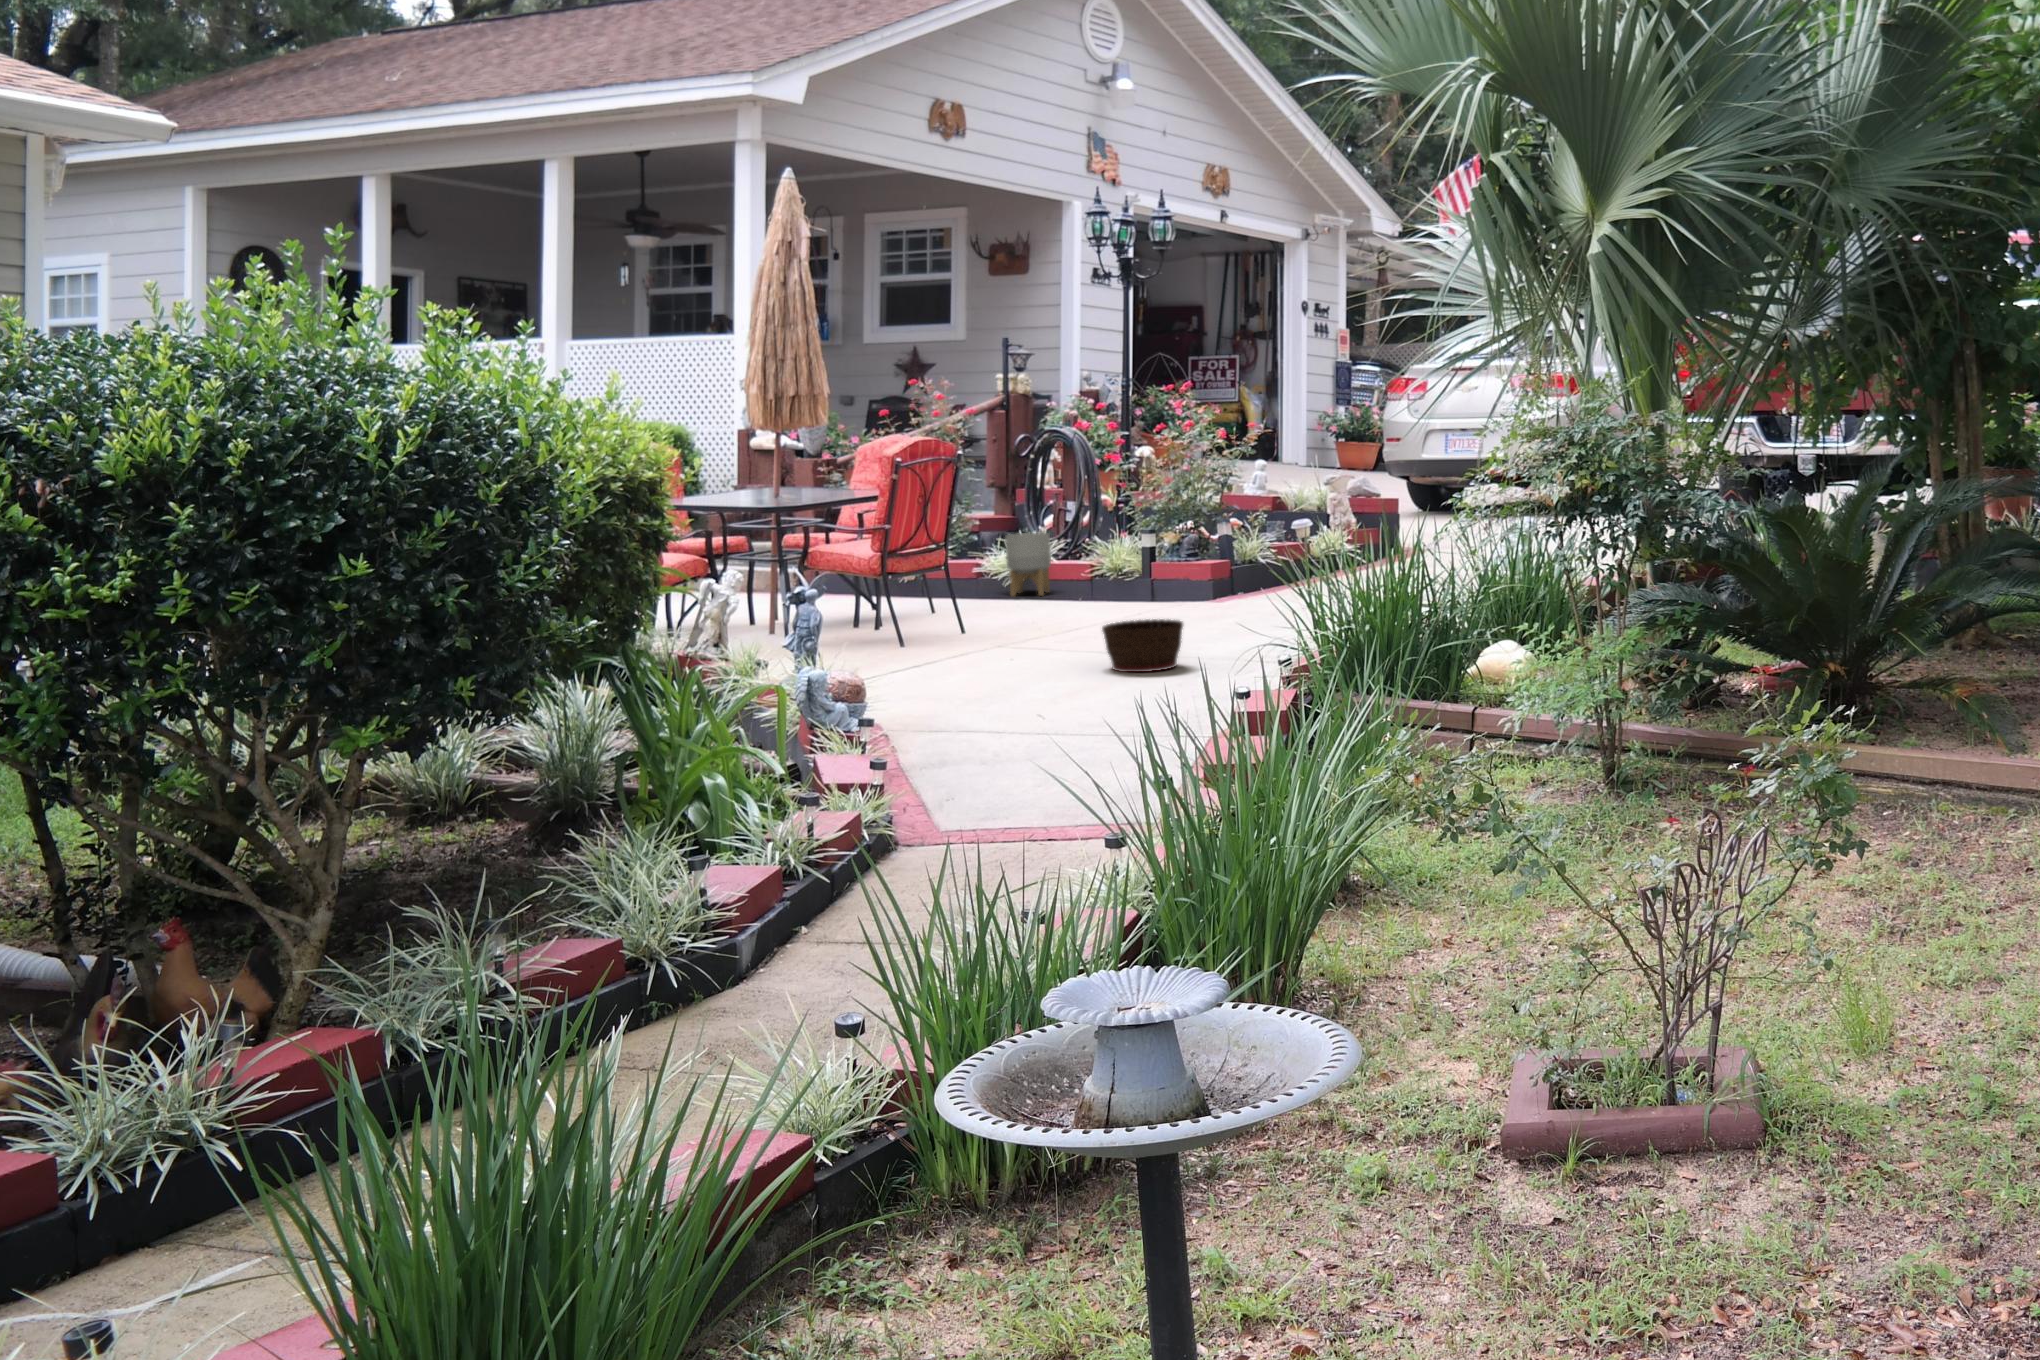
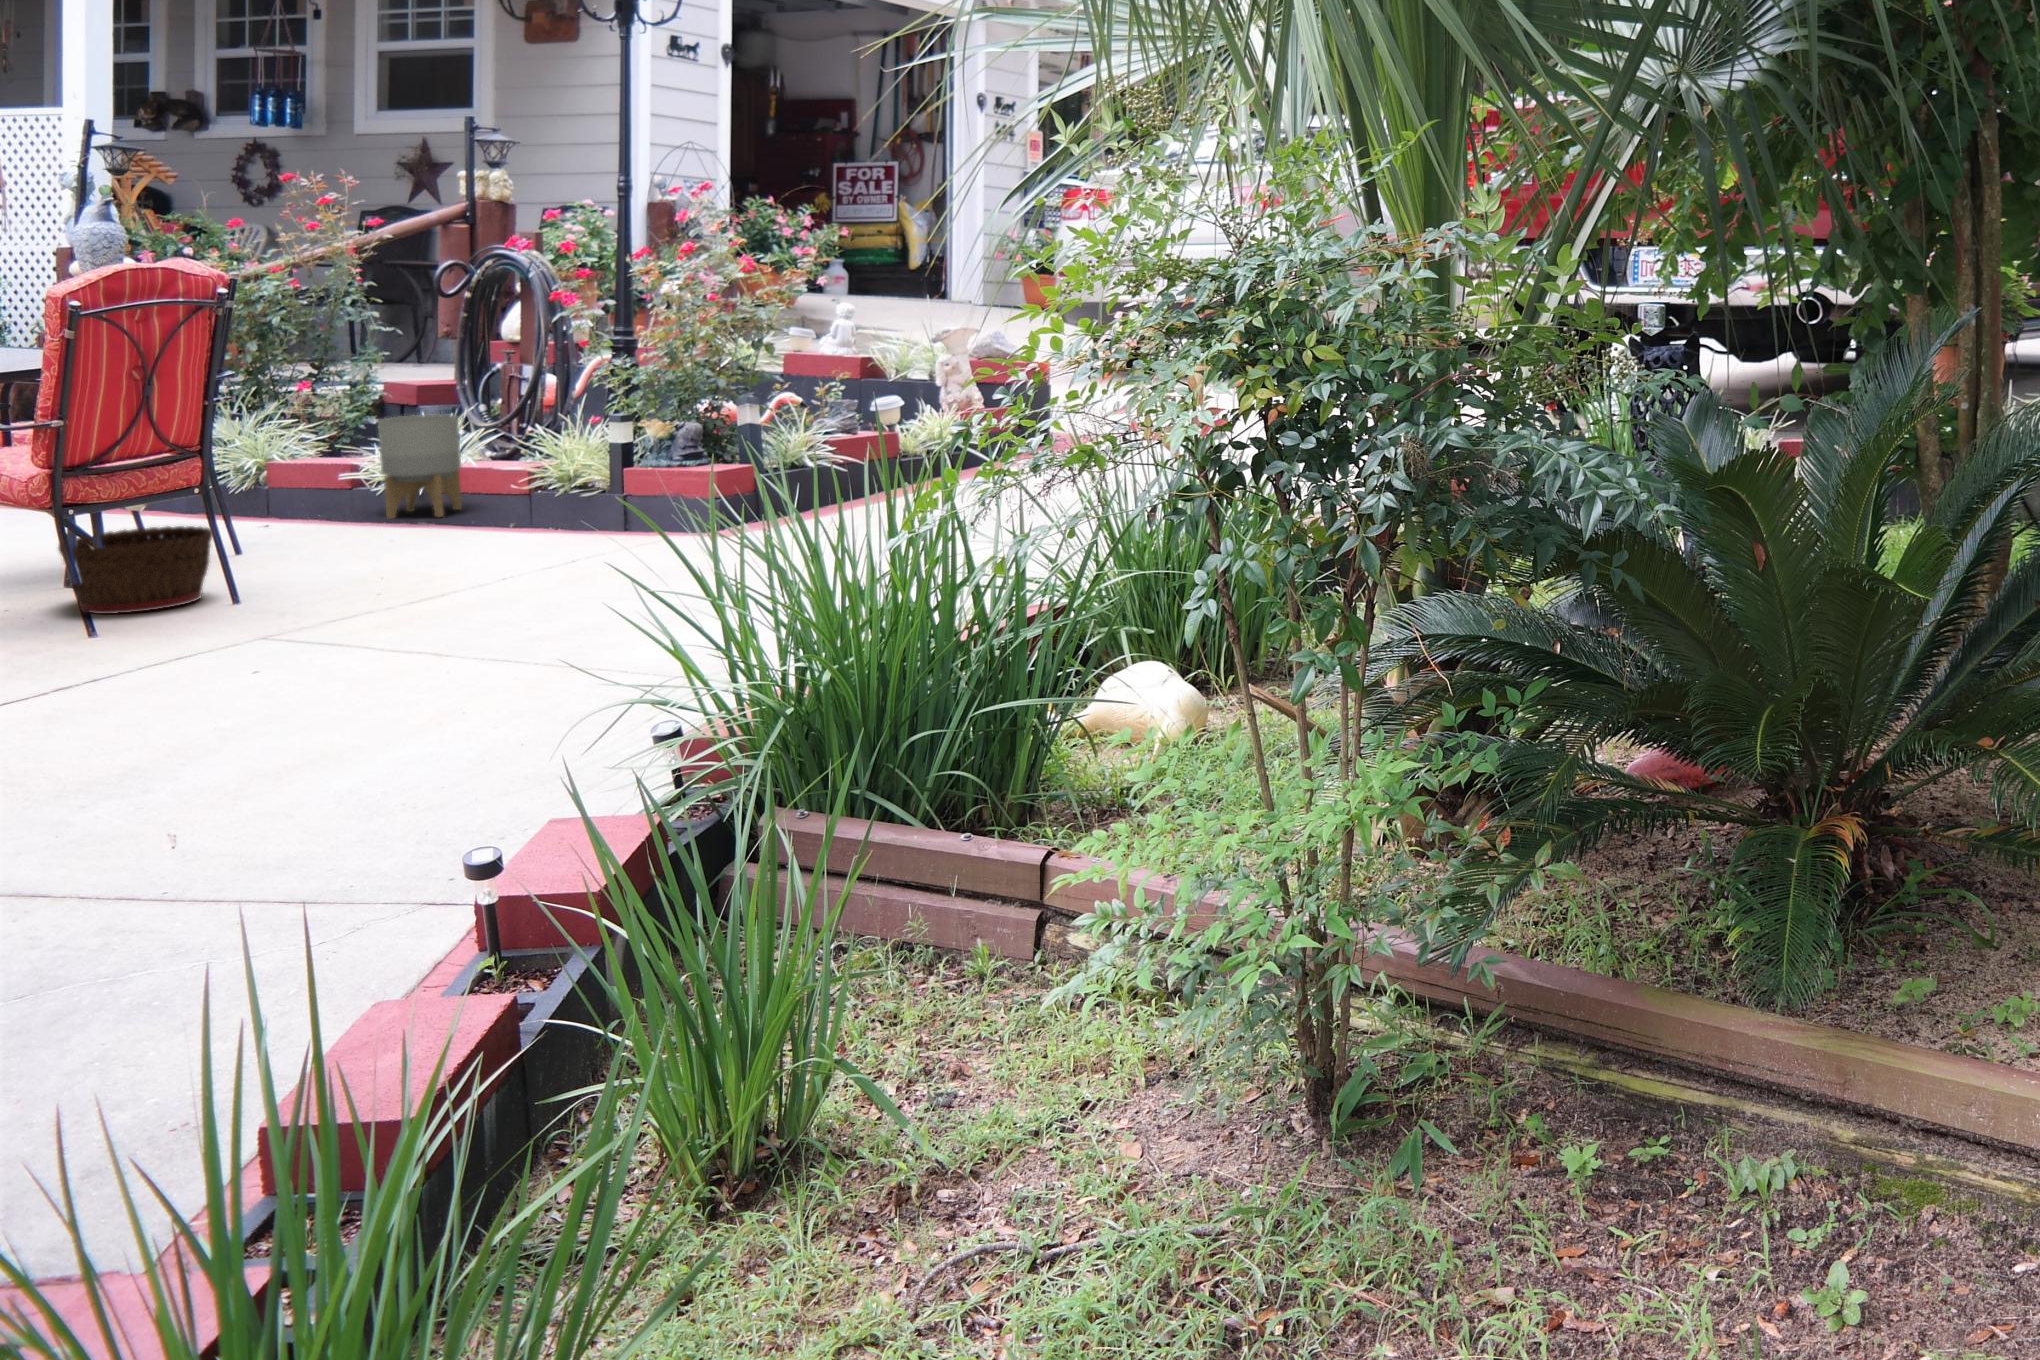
basket: present [1102,619,1183,672] -> present [59,526,213,614]

